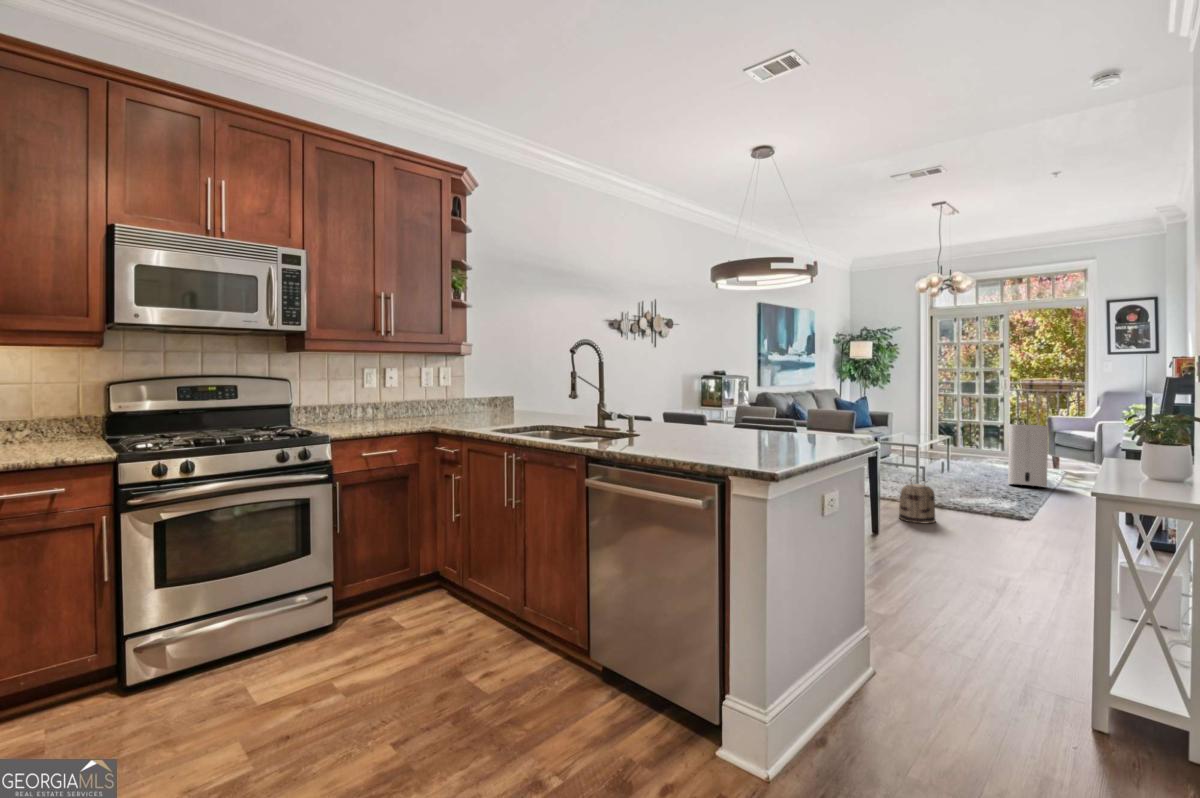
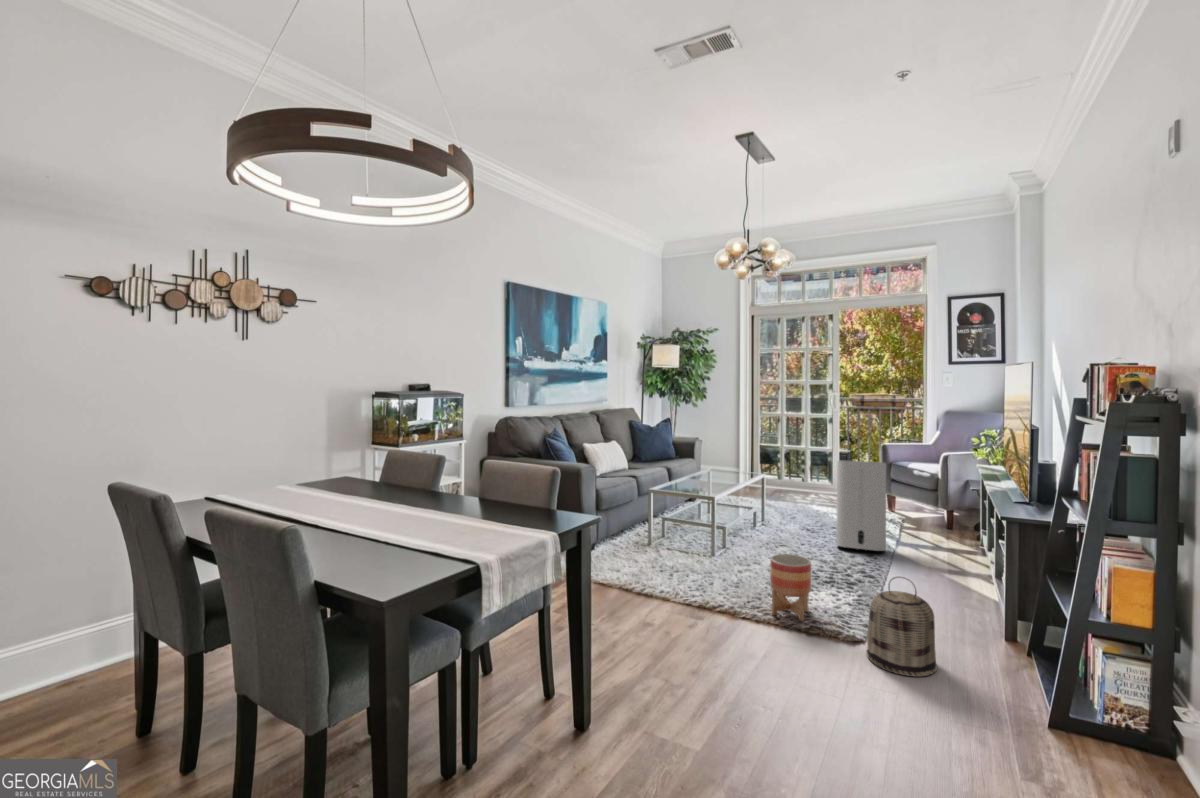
planter: none [966,475,994,512] -> present [770,554,811,621]
basket: present [899,484,936,524] -> present [867,577,937,677]

